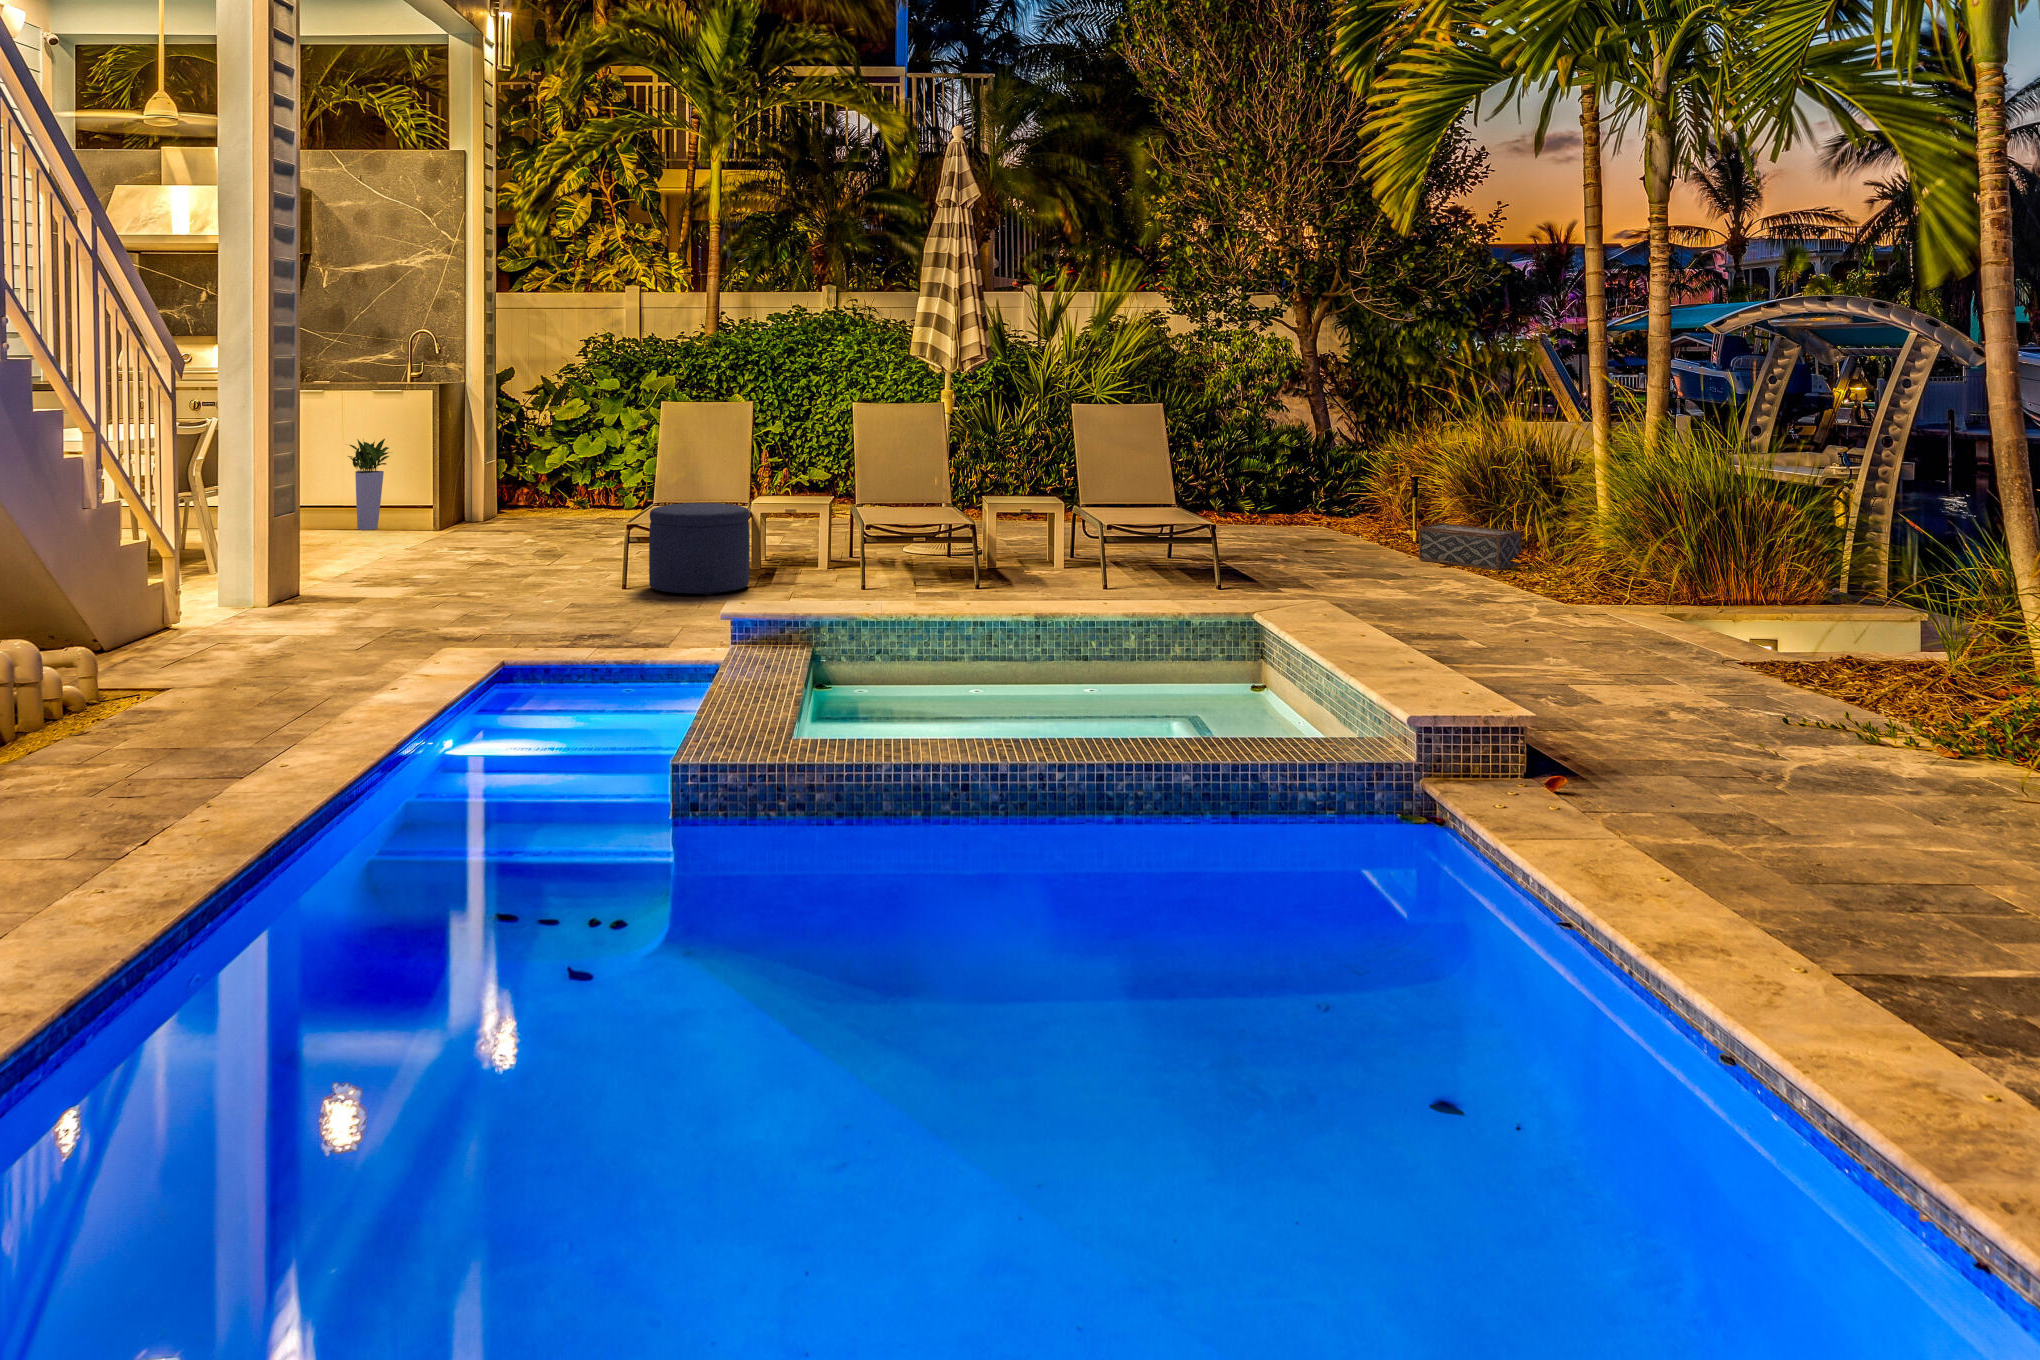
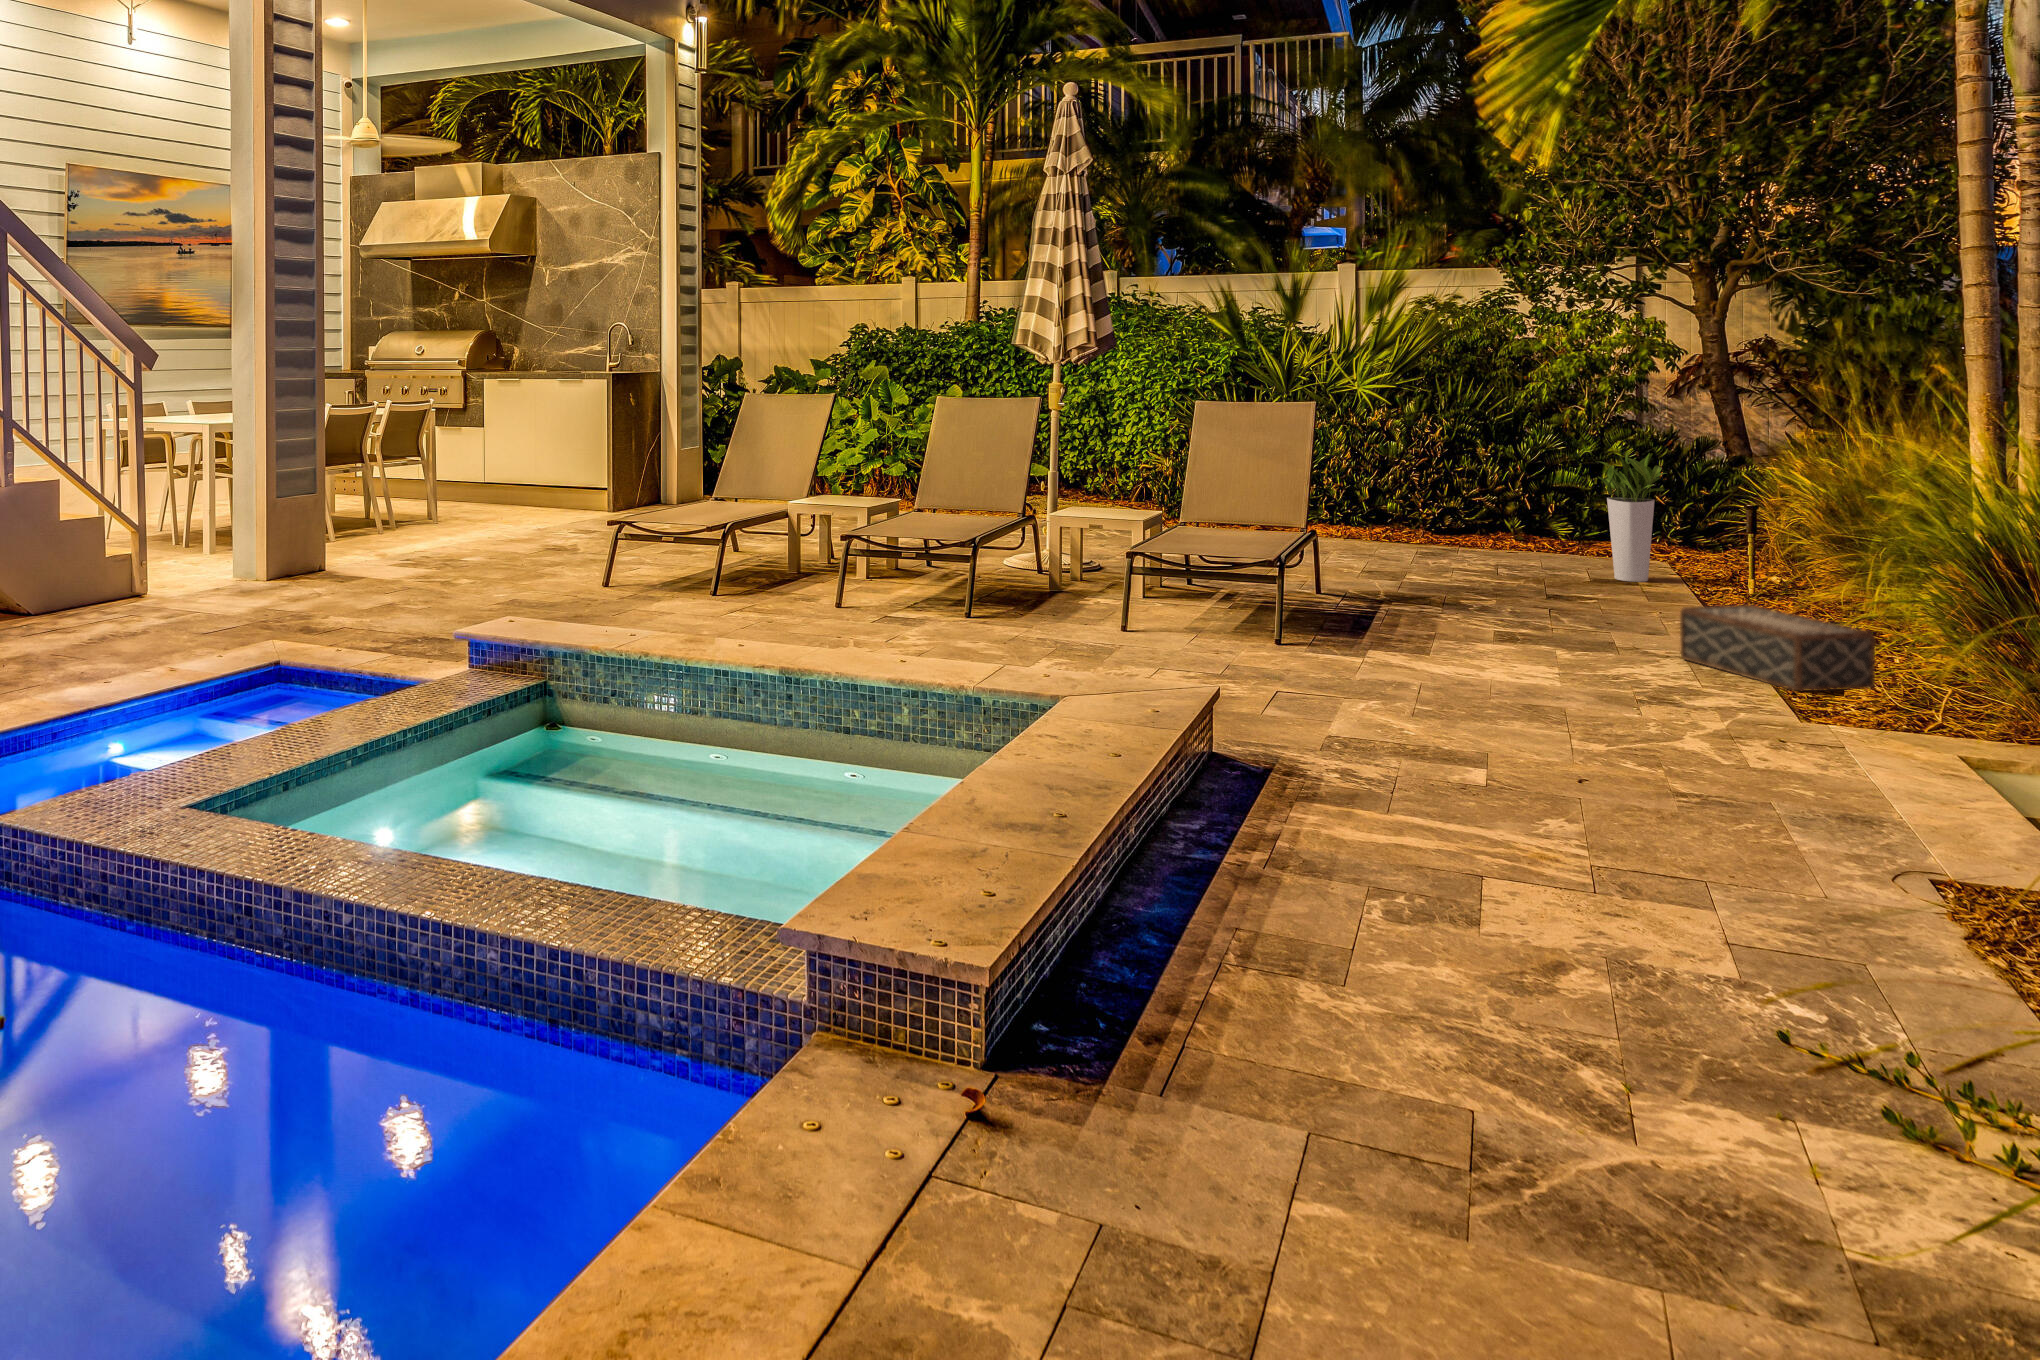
planter: present [348,439,389,530] -> present [1598,453,1665,582]
ottoman: present [649,503,750,595] -> none [585,510,687,606]

